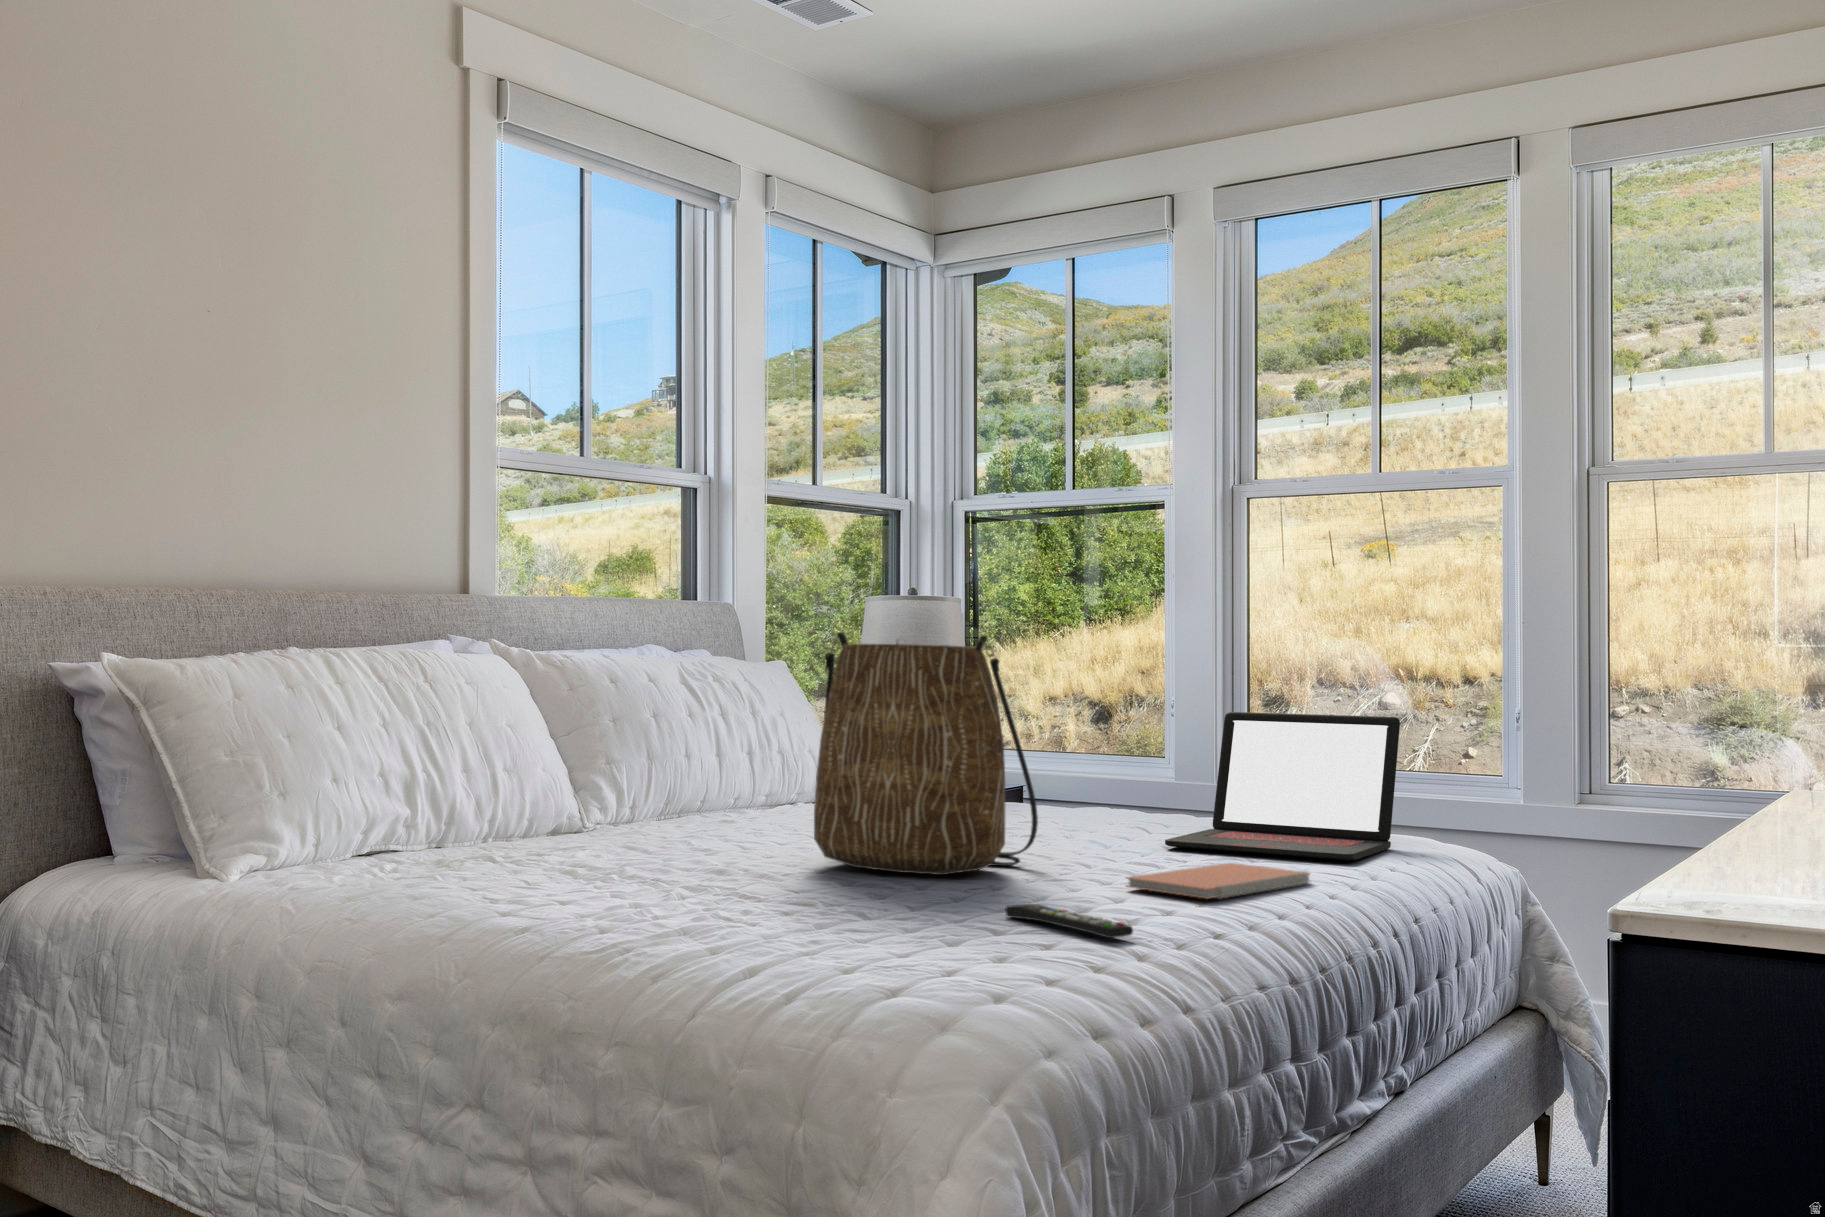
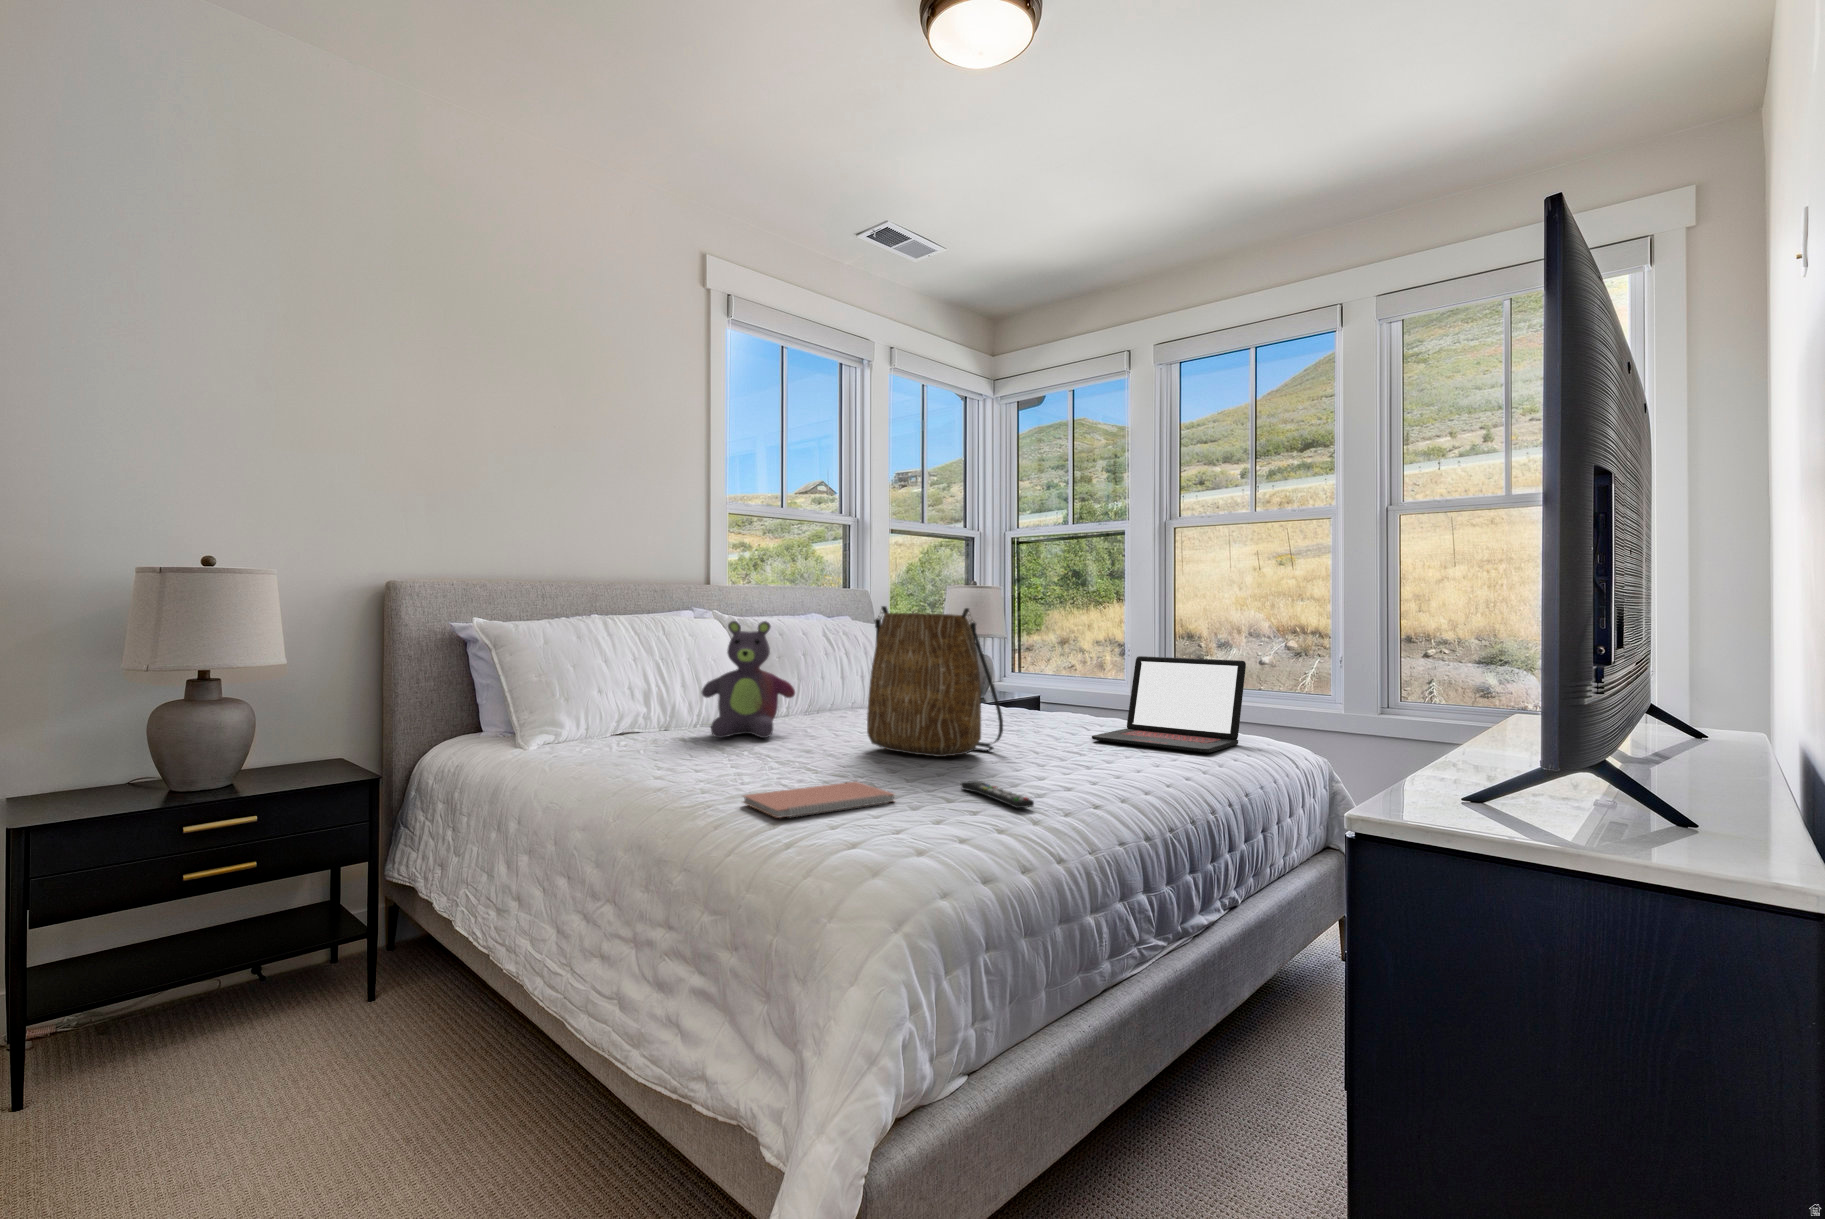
stuffed bear: none [511,657,672,855] -> present [702,621,795,738]
notebook: present [1127,863,1310,899] -> present [743,782,895,818]

